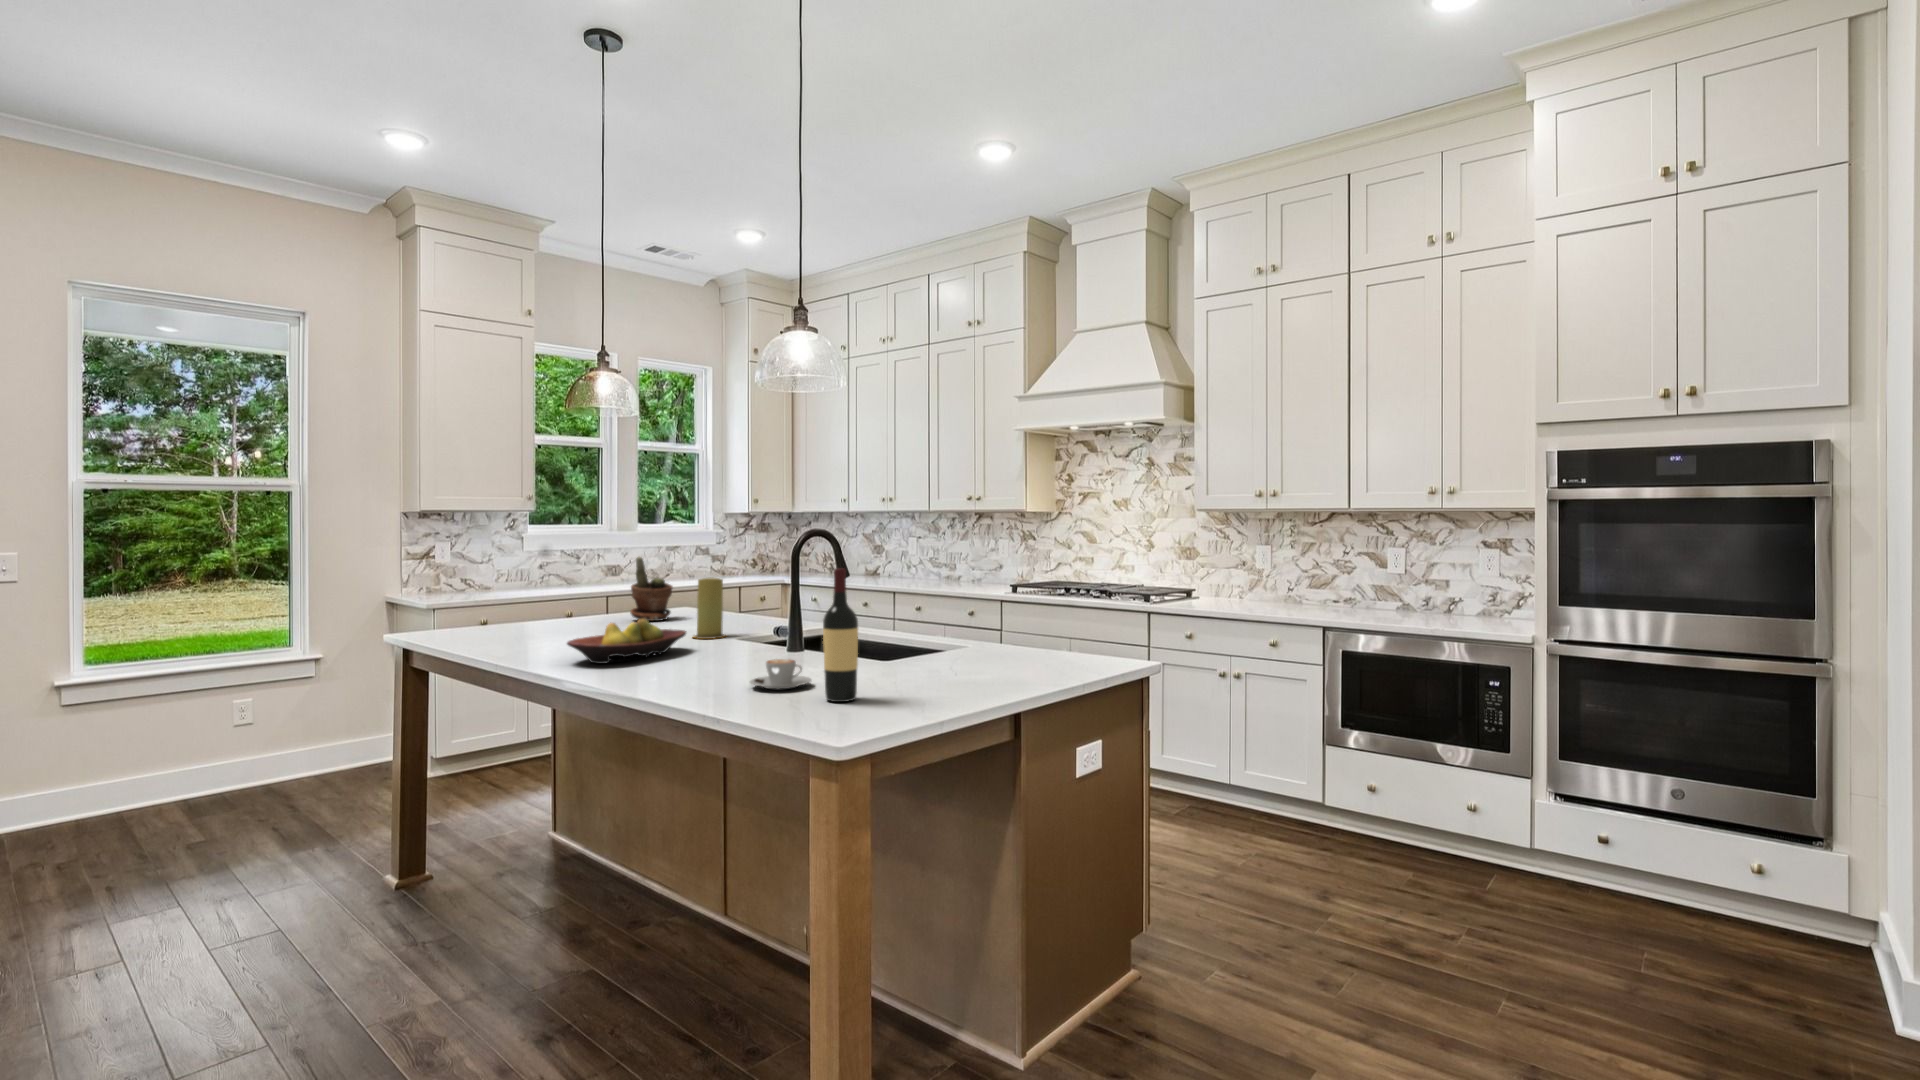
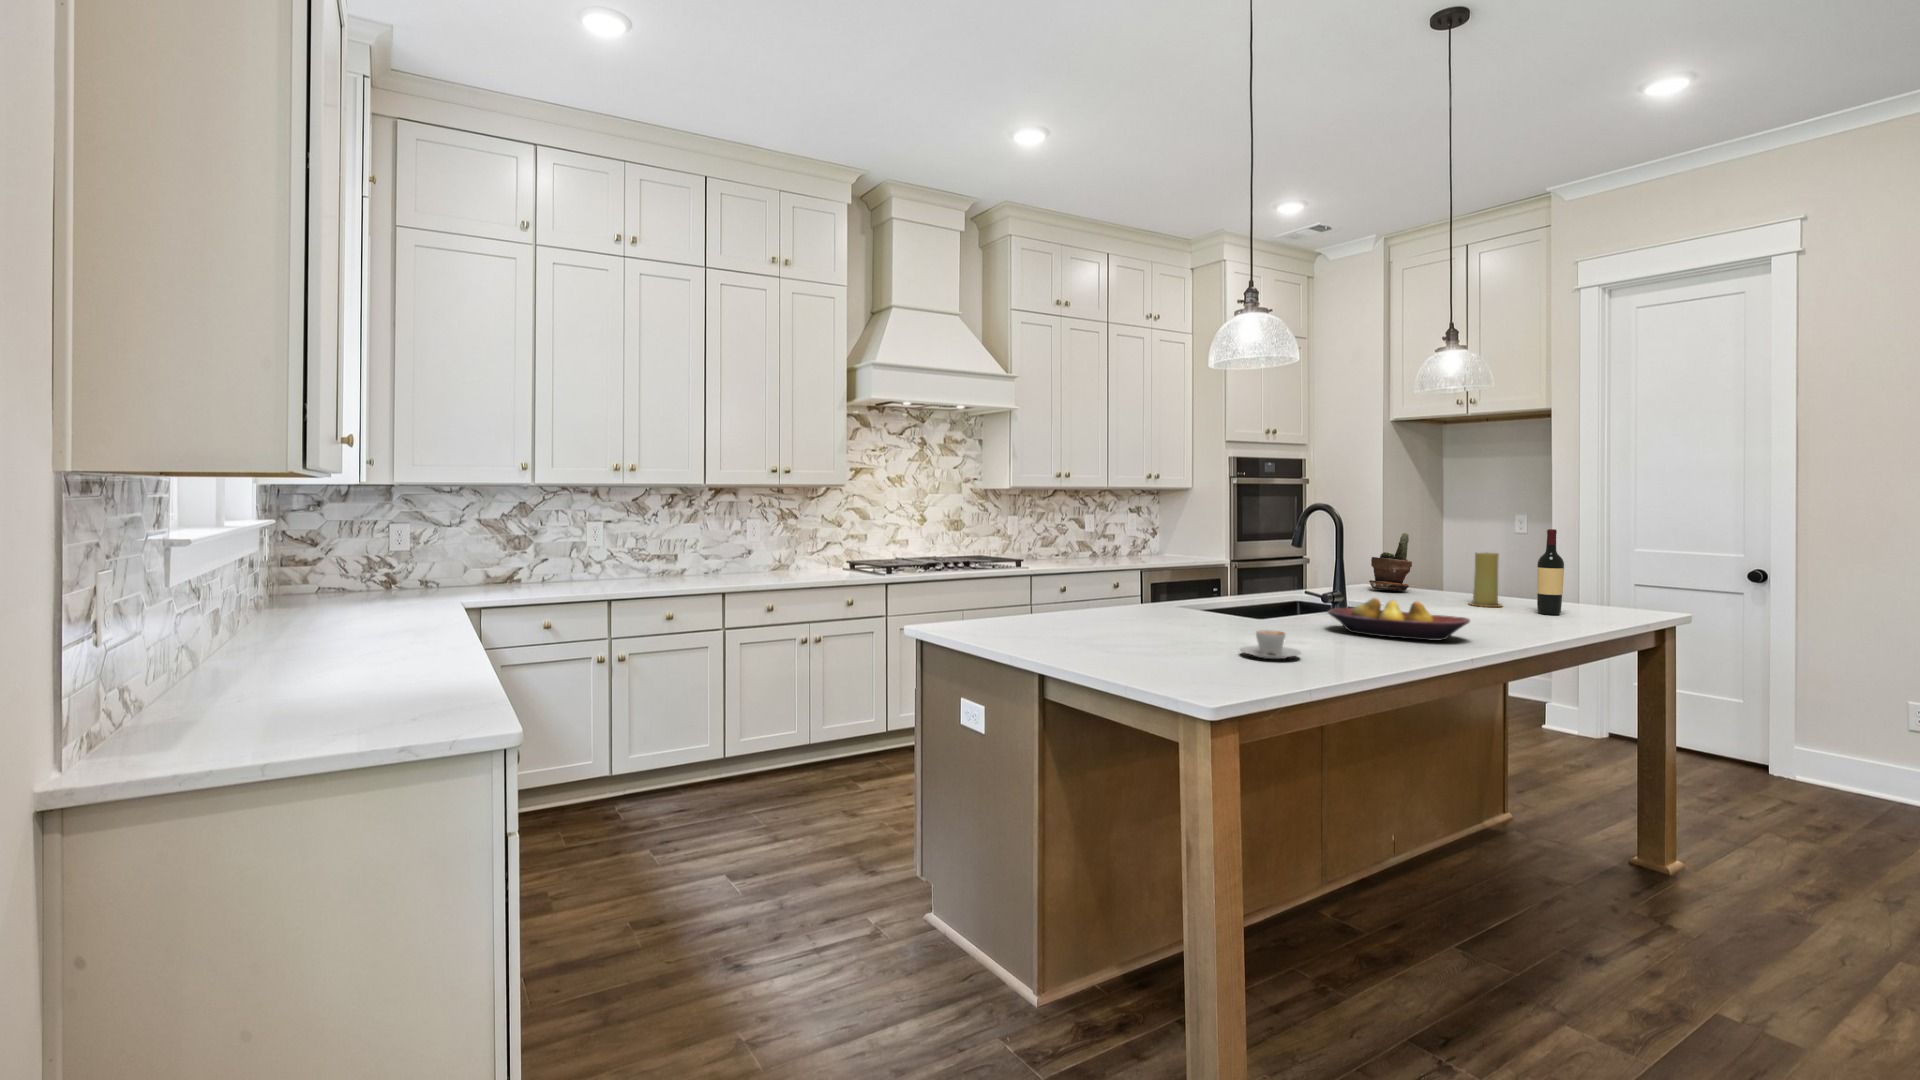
potted plant: present [631,556,672,621] -> present [1369,533,1412,591]
candle: present [693,578,726,639] -> present [1470,553,1502,607]
coffee cup: present [750,659,811,689] -> present [1240,630,1301,659]

